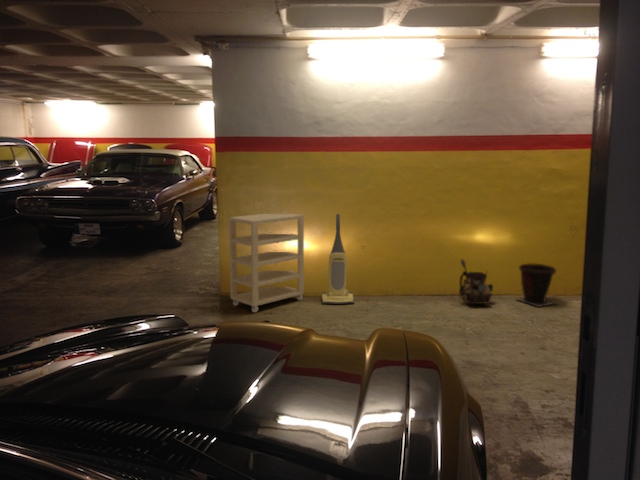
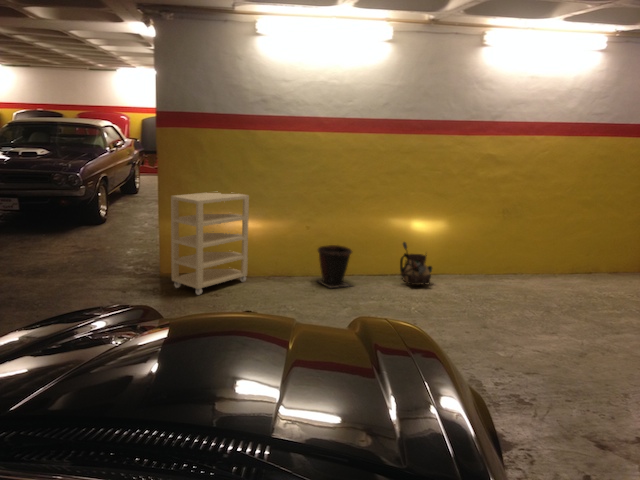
vacuum cleaner: present [322,214,354,304] -> none [266,195,299,286]
bucket: present [519,263,556,307] -> present [318,245,352,288]

